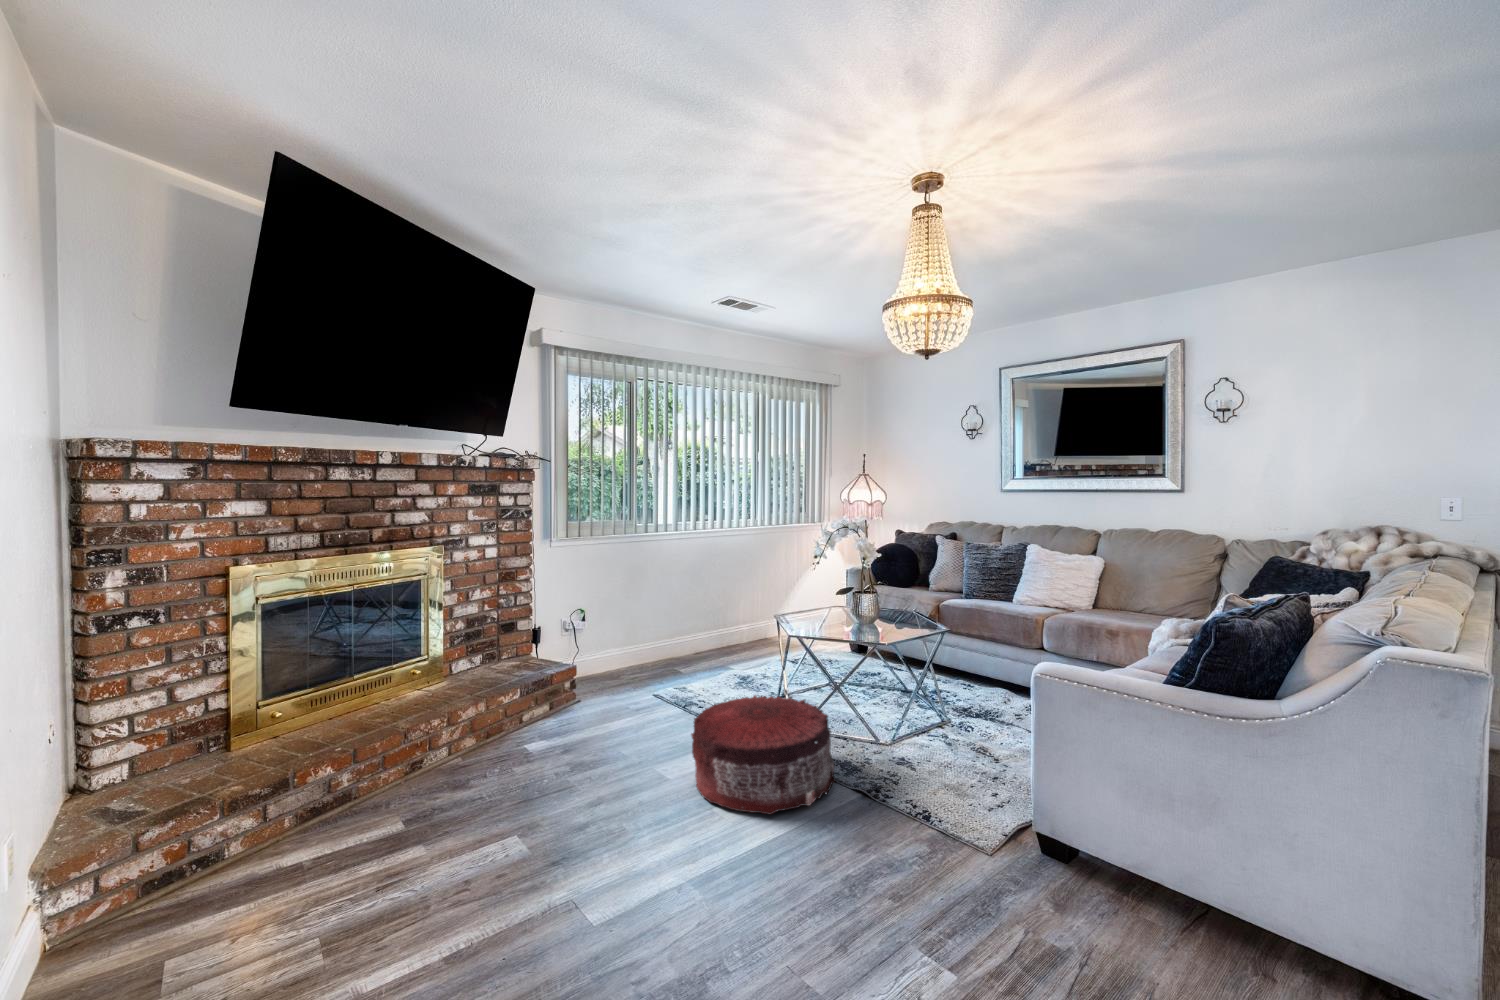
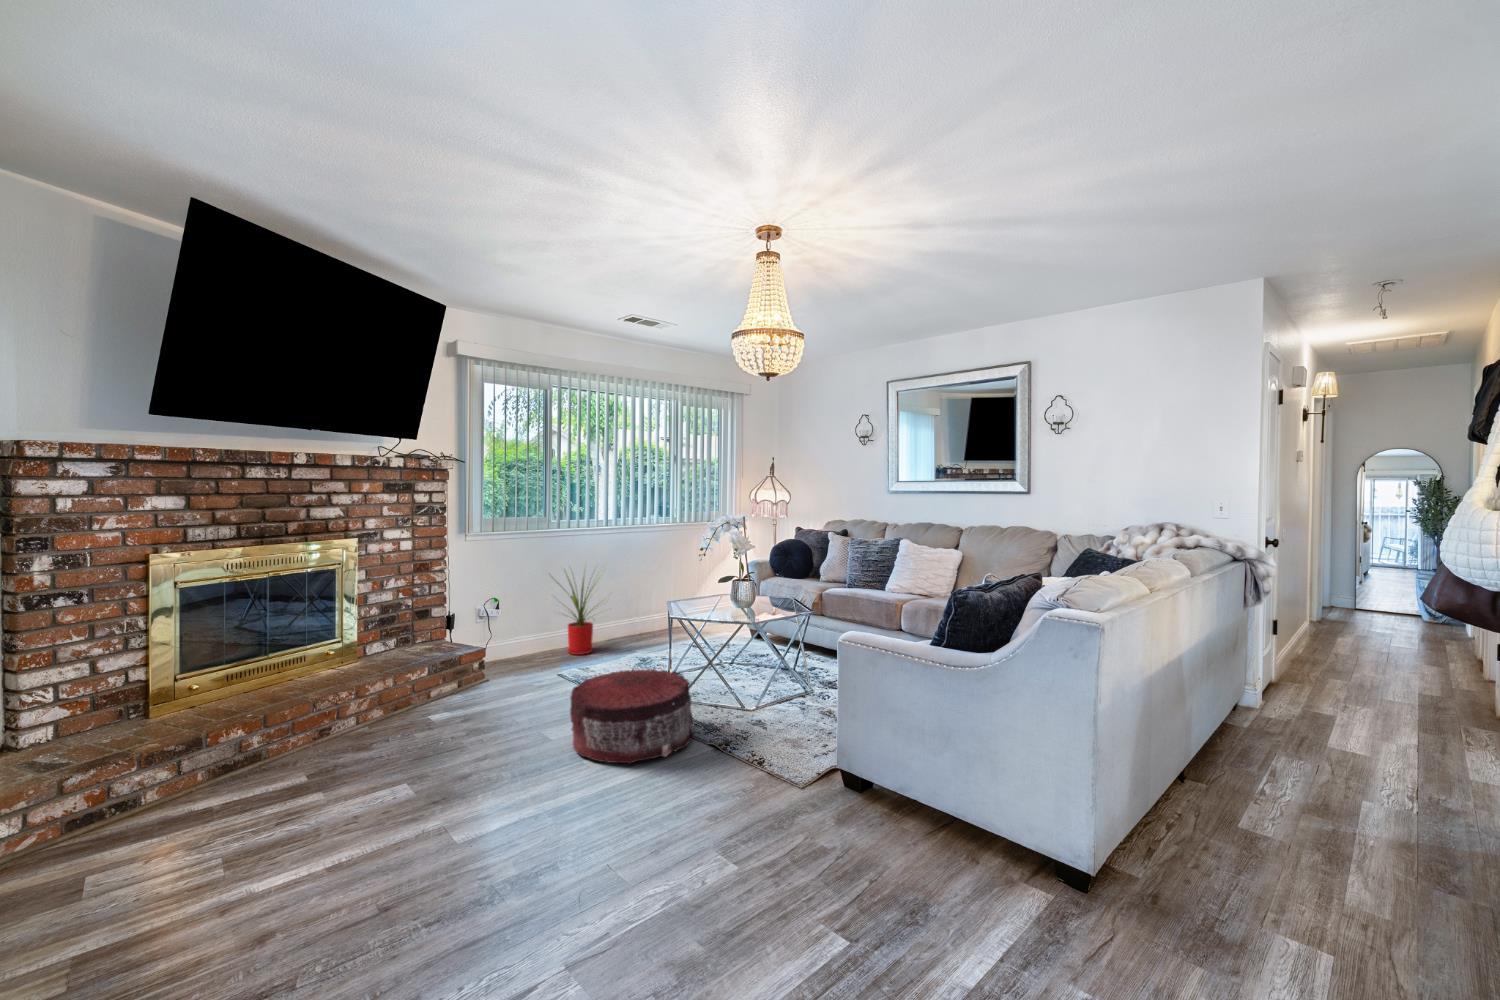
house plant: none [634,566,711,671] -> present [559,570,605,655]

